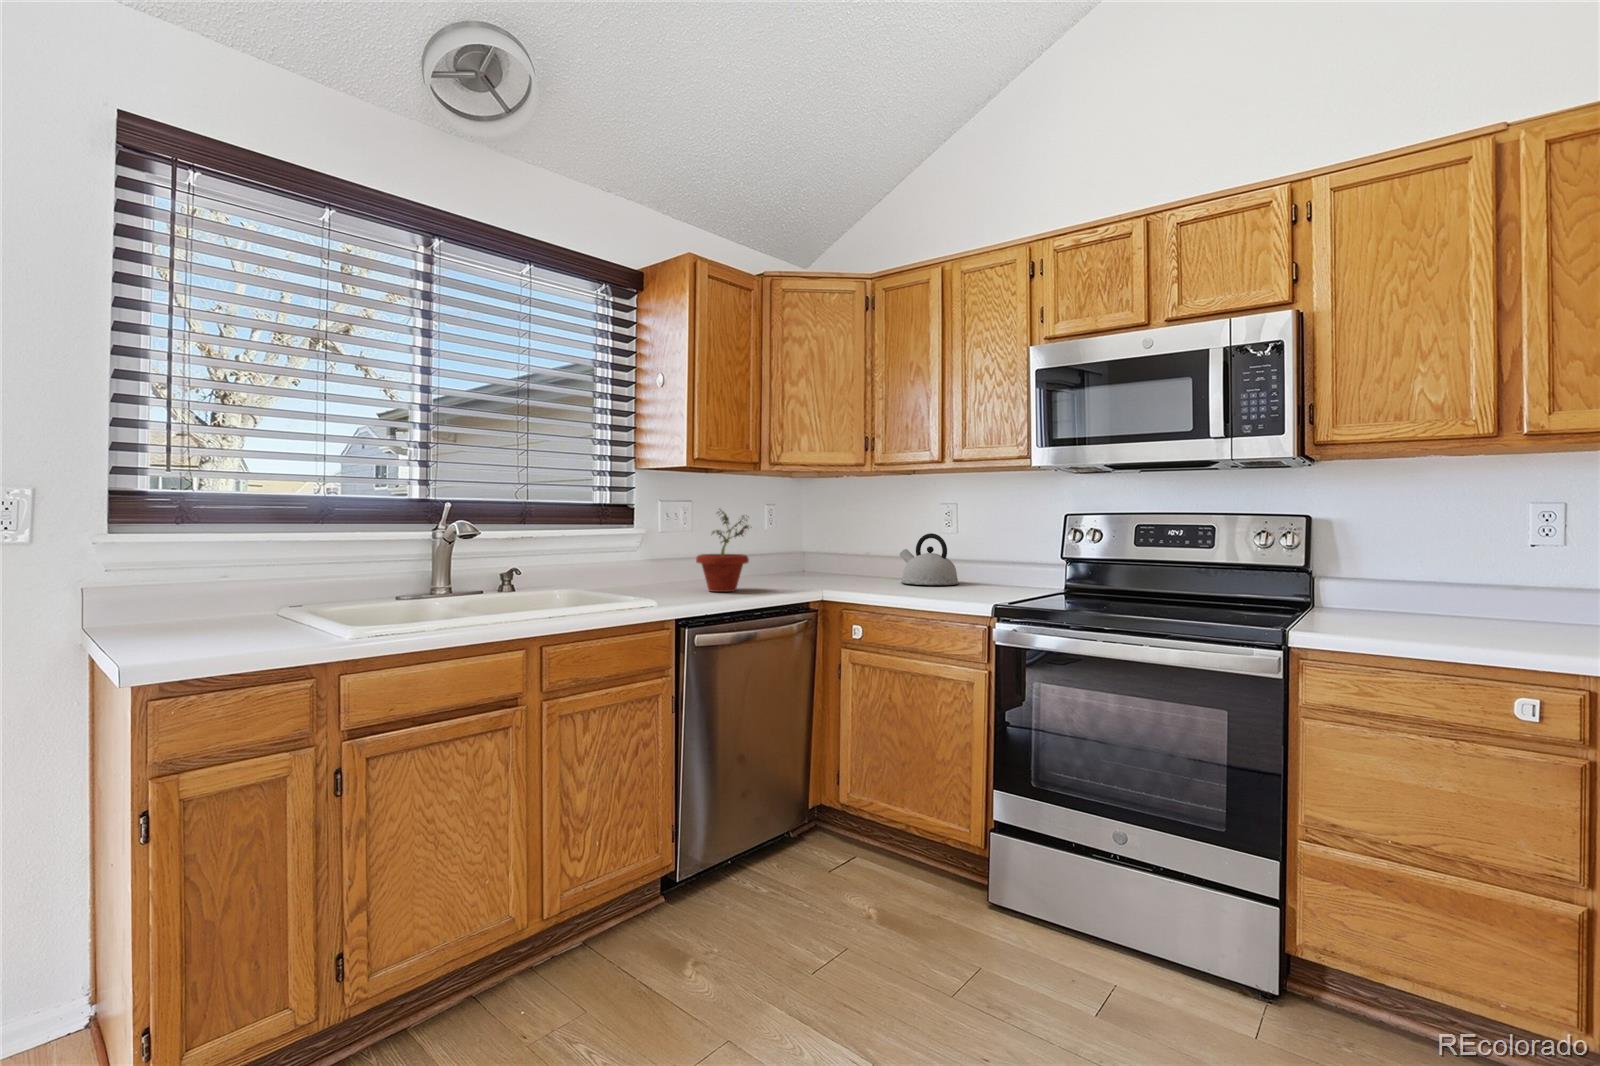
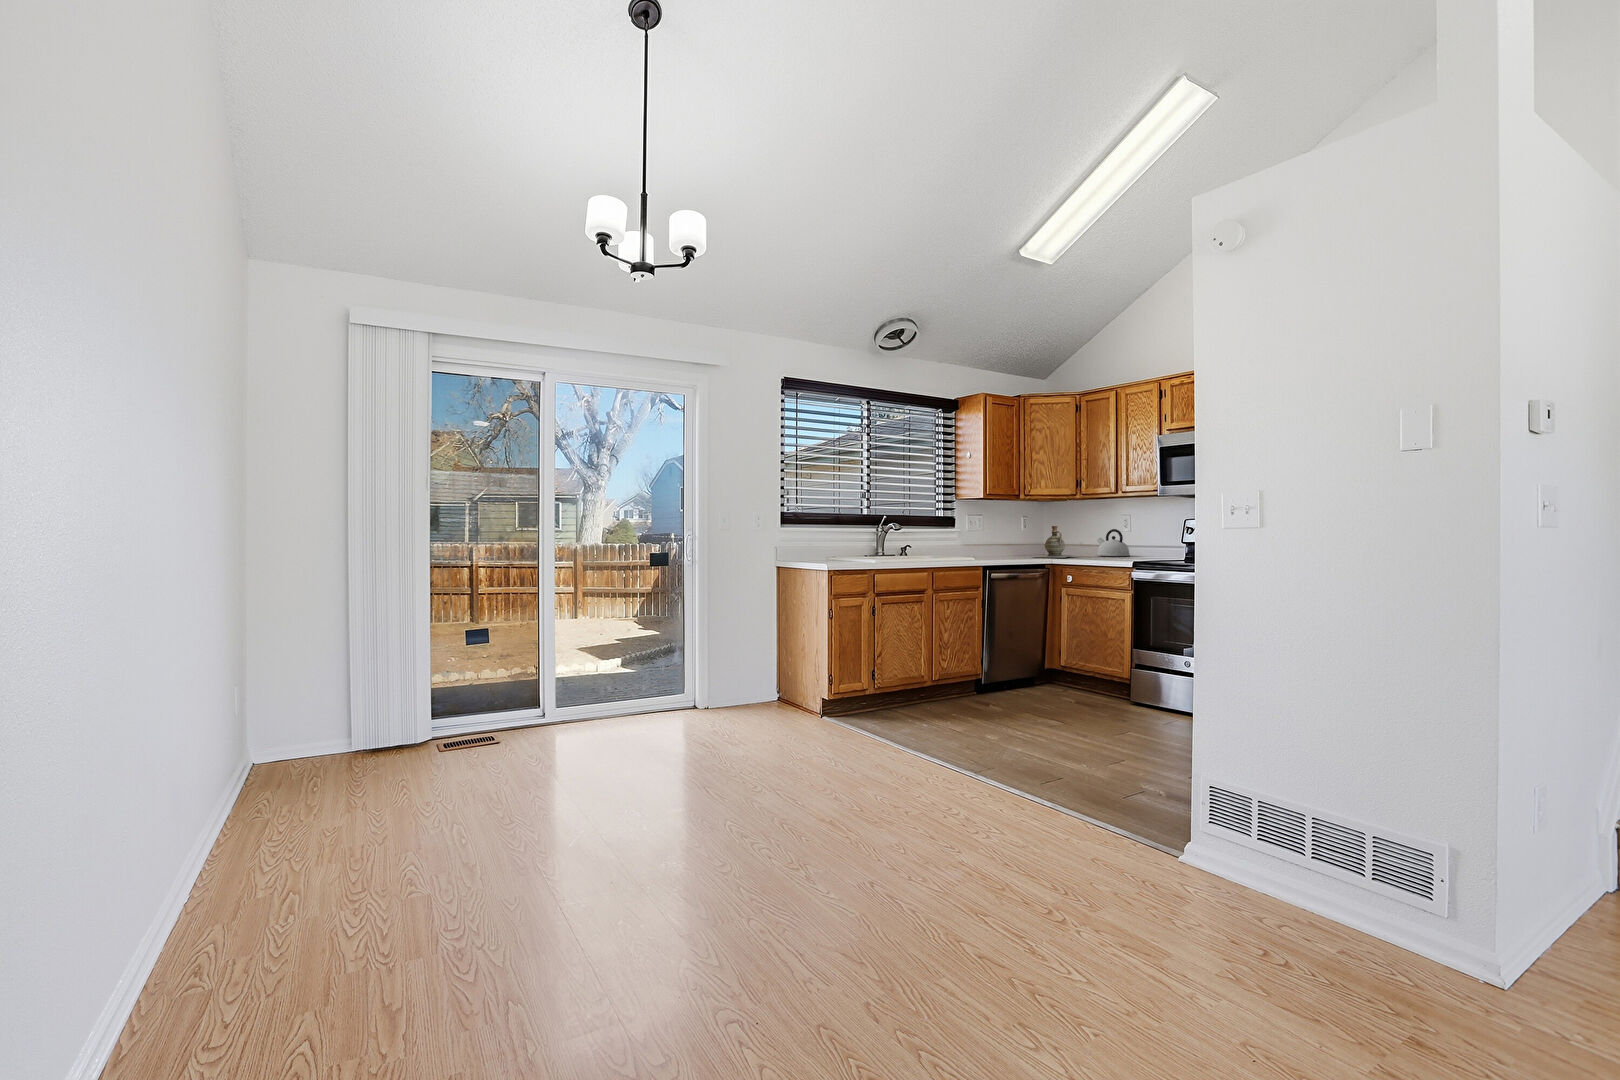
potted plant: present [696,509,749,592] -> none [986,517,1014,557]
ceramic jug: none [783,527,866,591] -> present [1034,526,1074,557]

